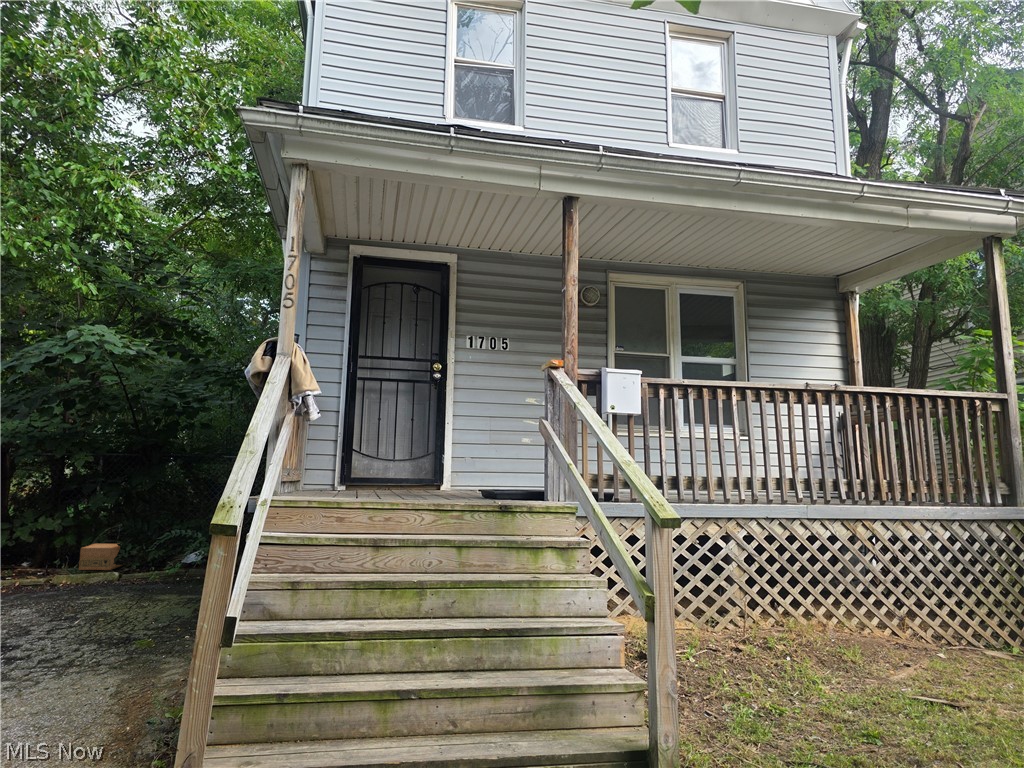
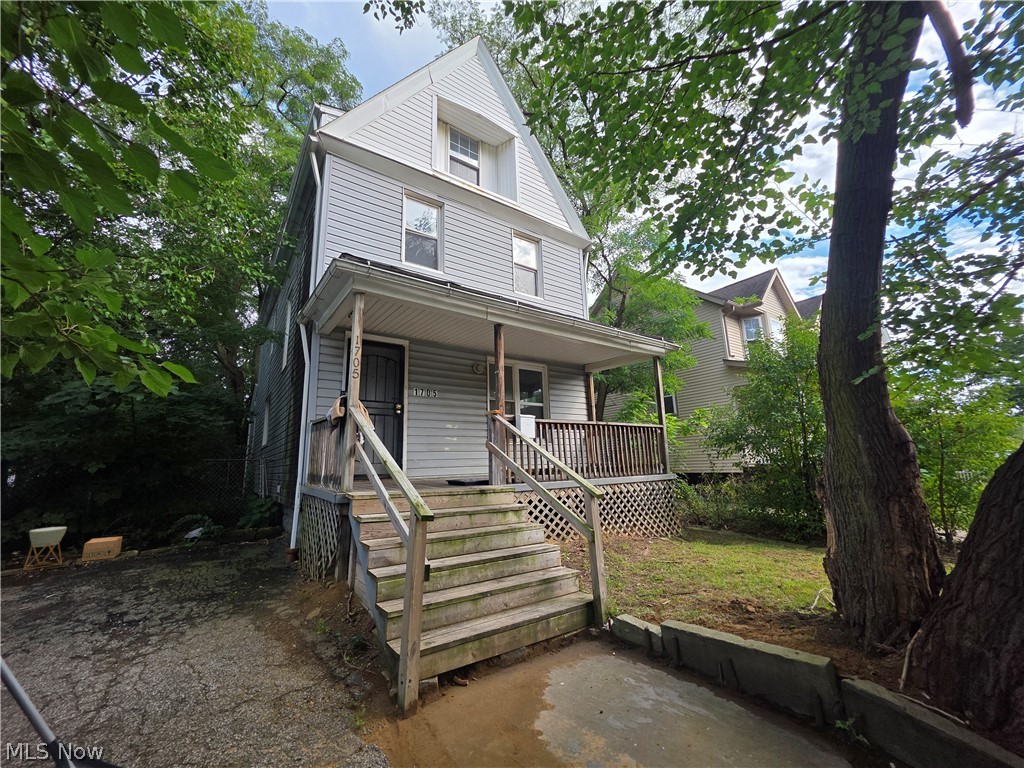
planter: none [22,525,64,573] -> present [24,527,67,570]

